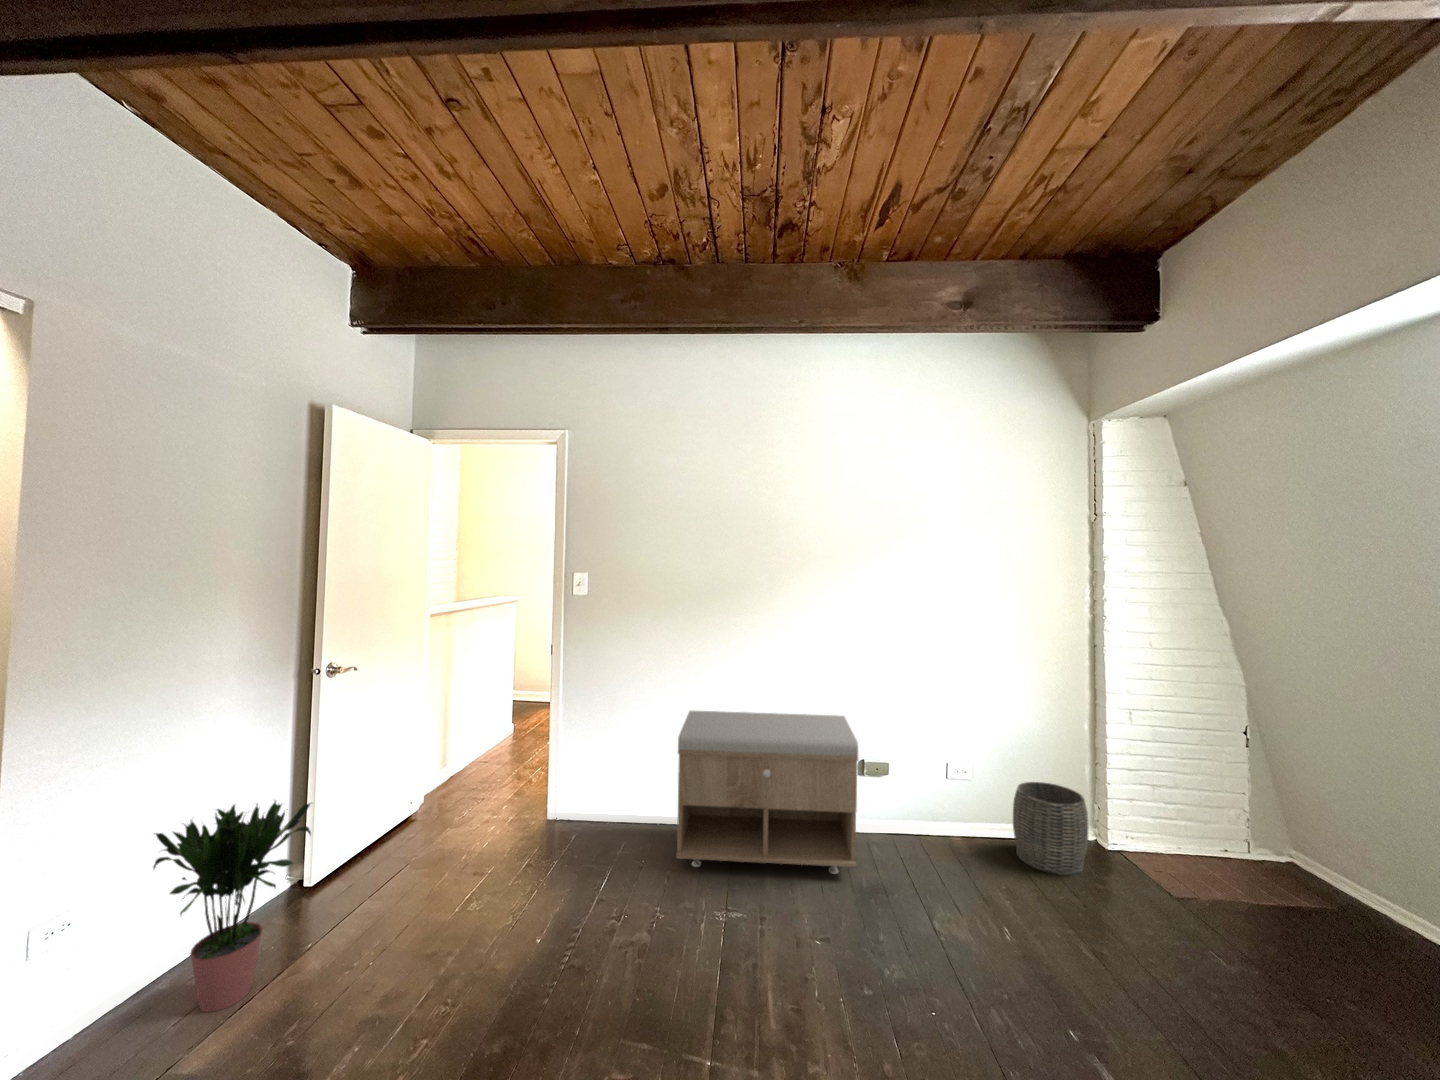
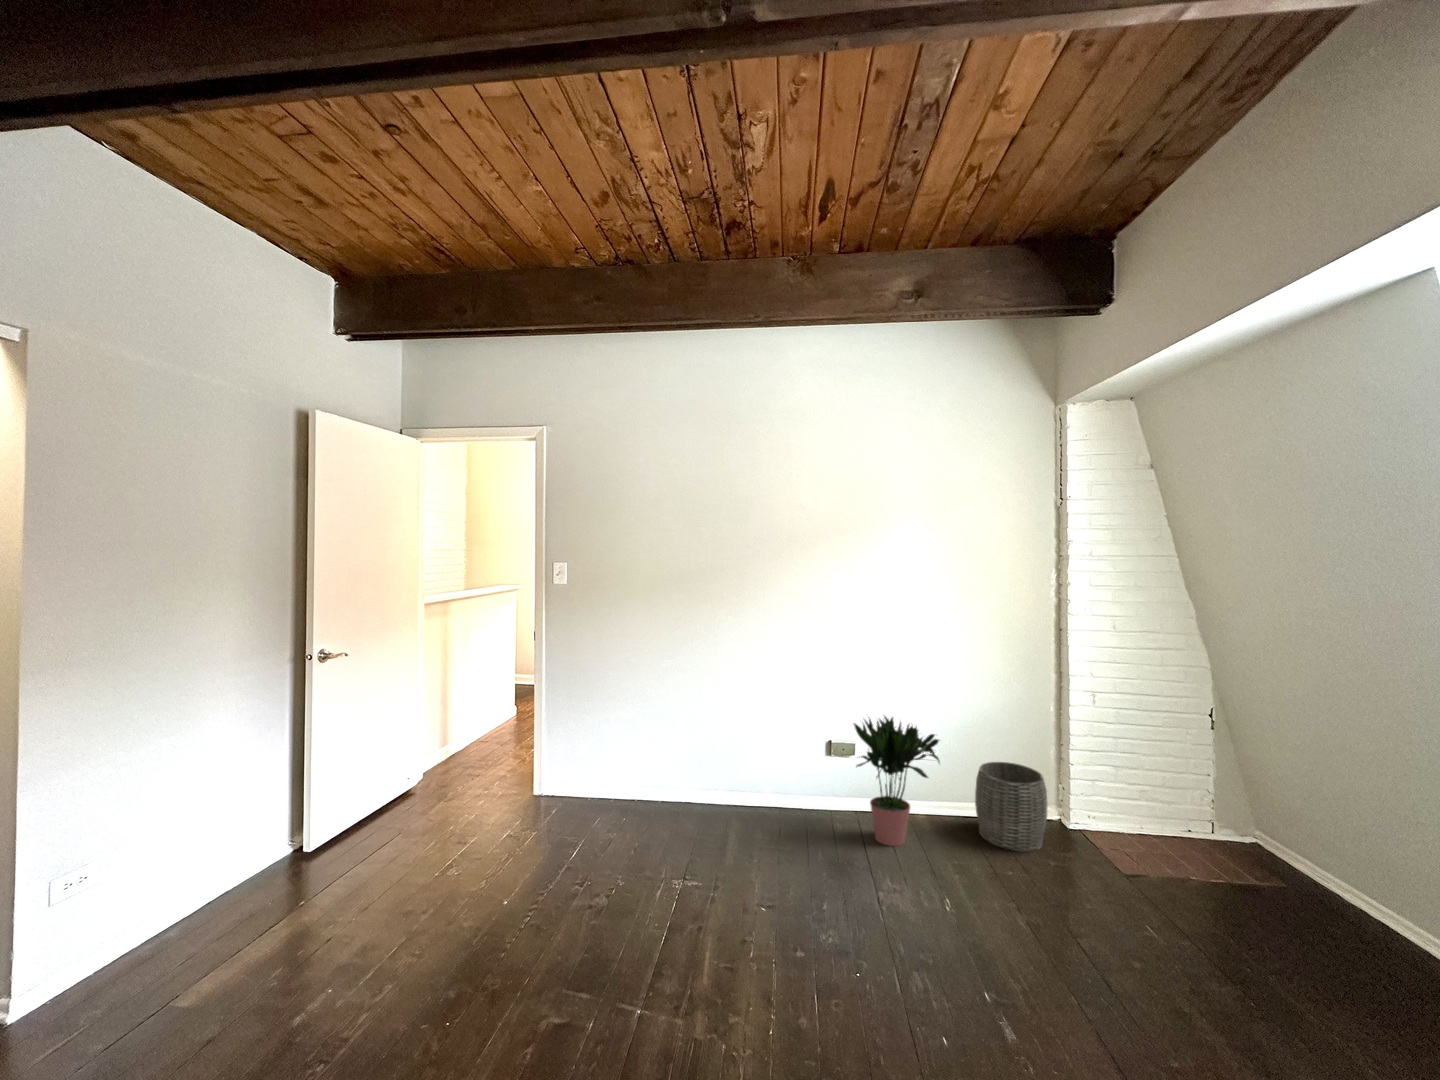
storage bench: present [676,711,858,874] -> none [644,693,815,848]
potted plant: present [153,801,311,1012] -> present [854,716,940,846]

